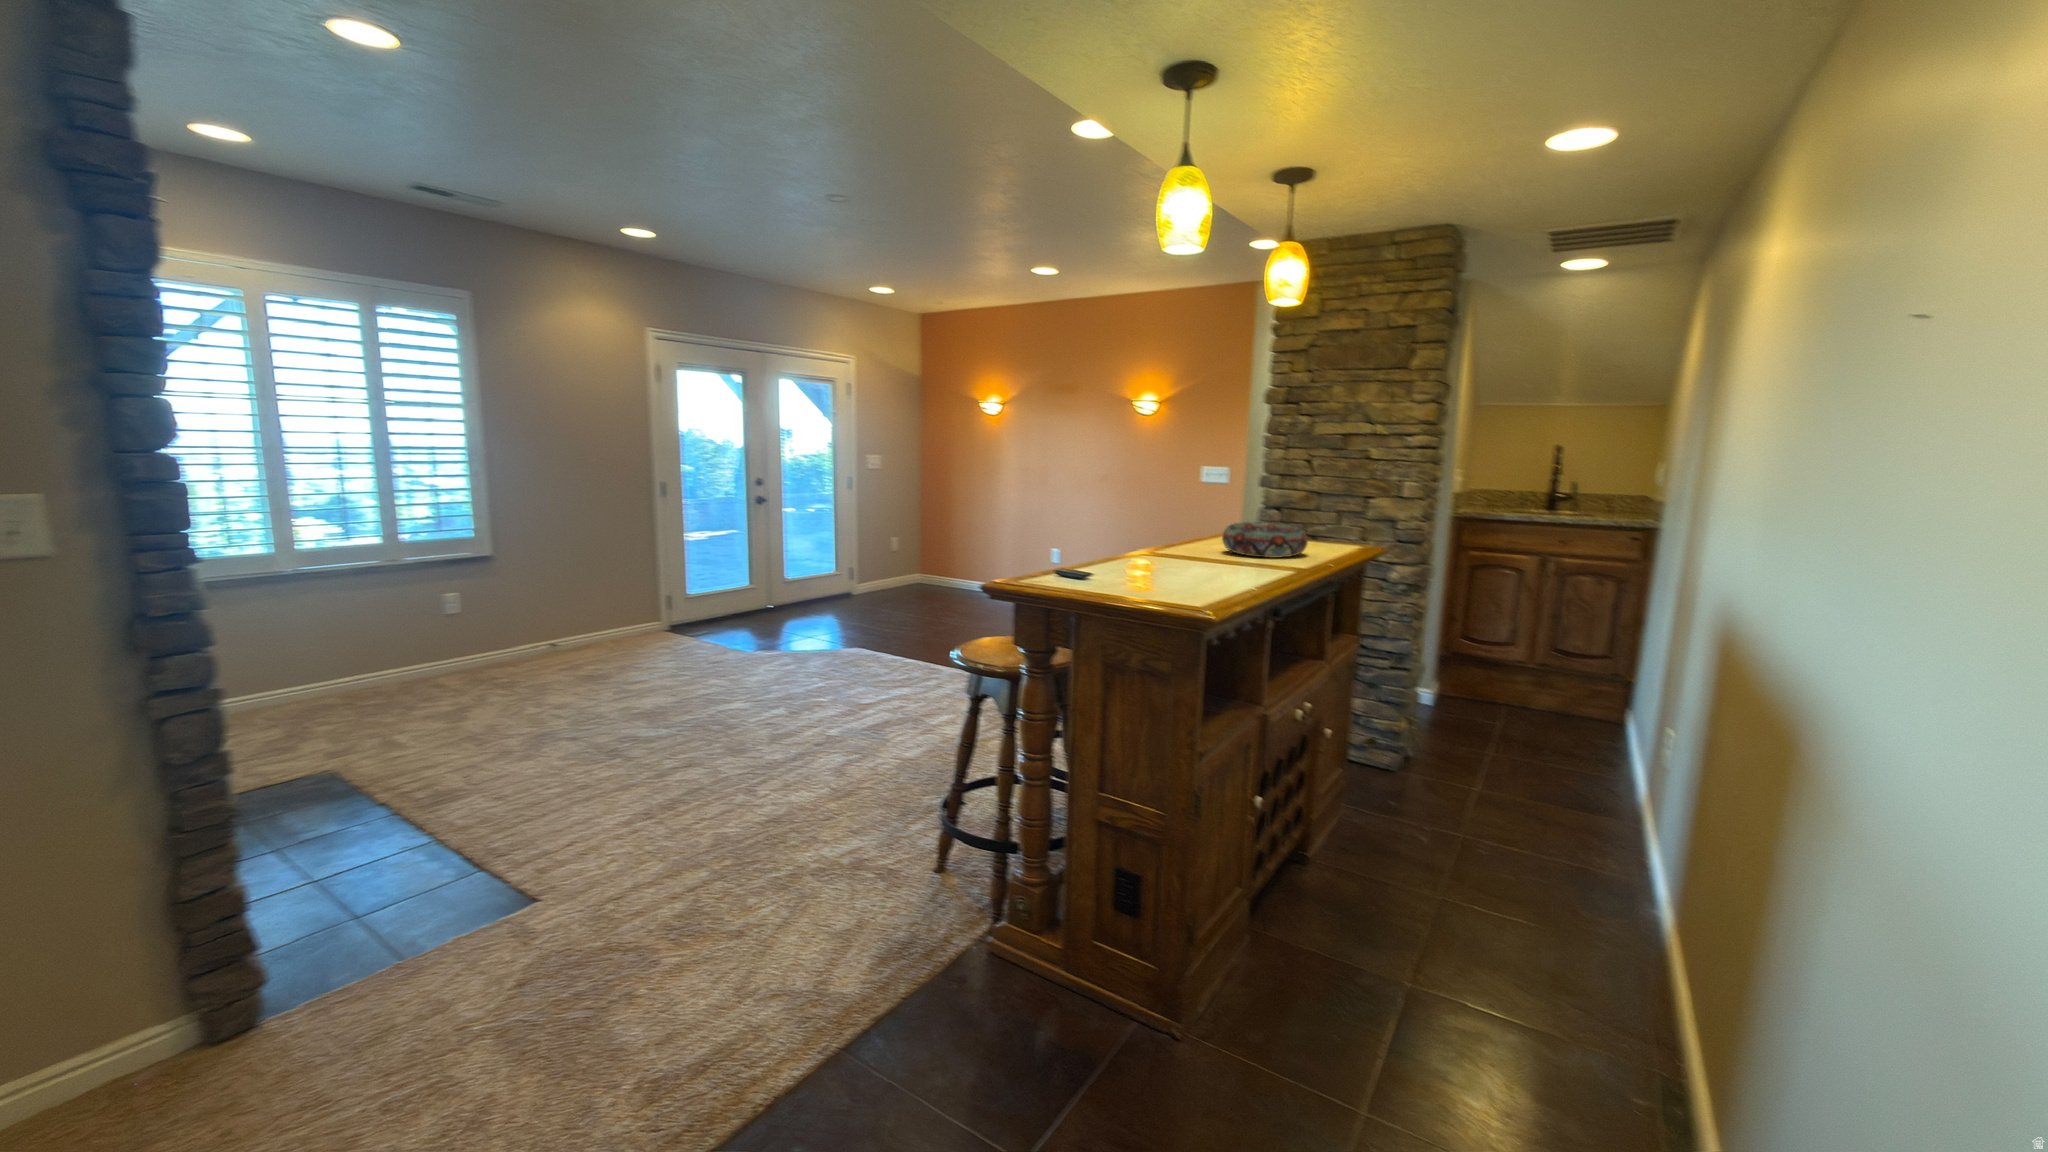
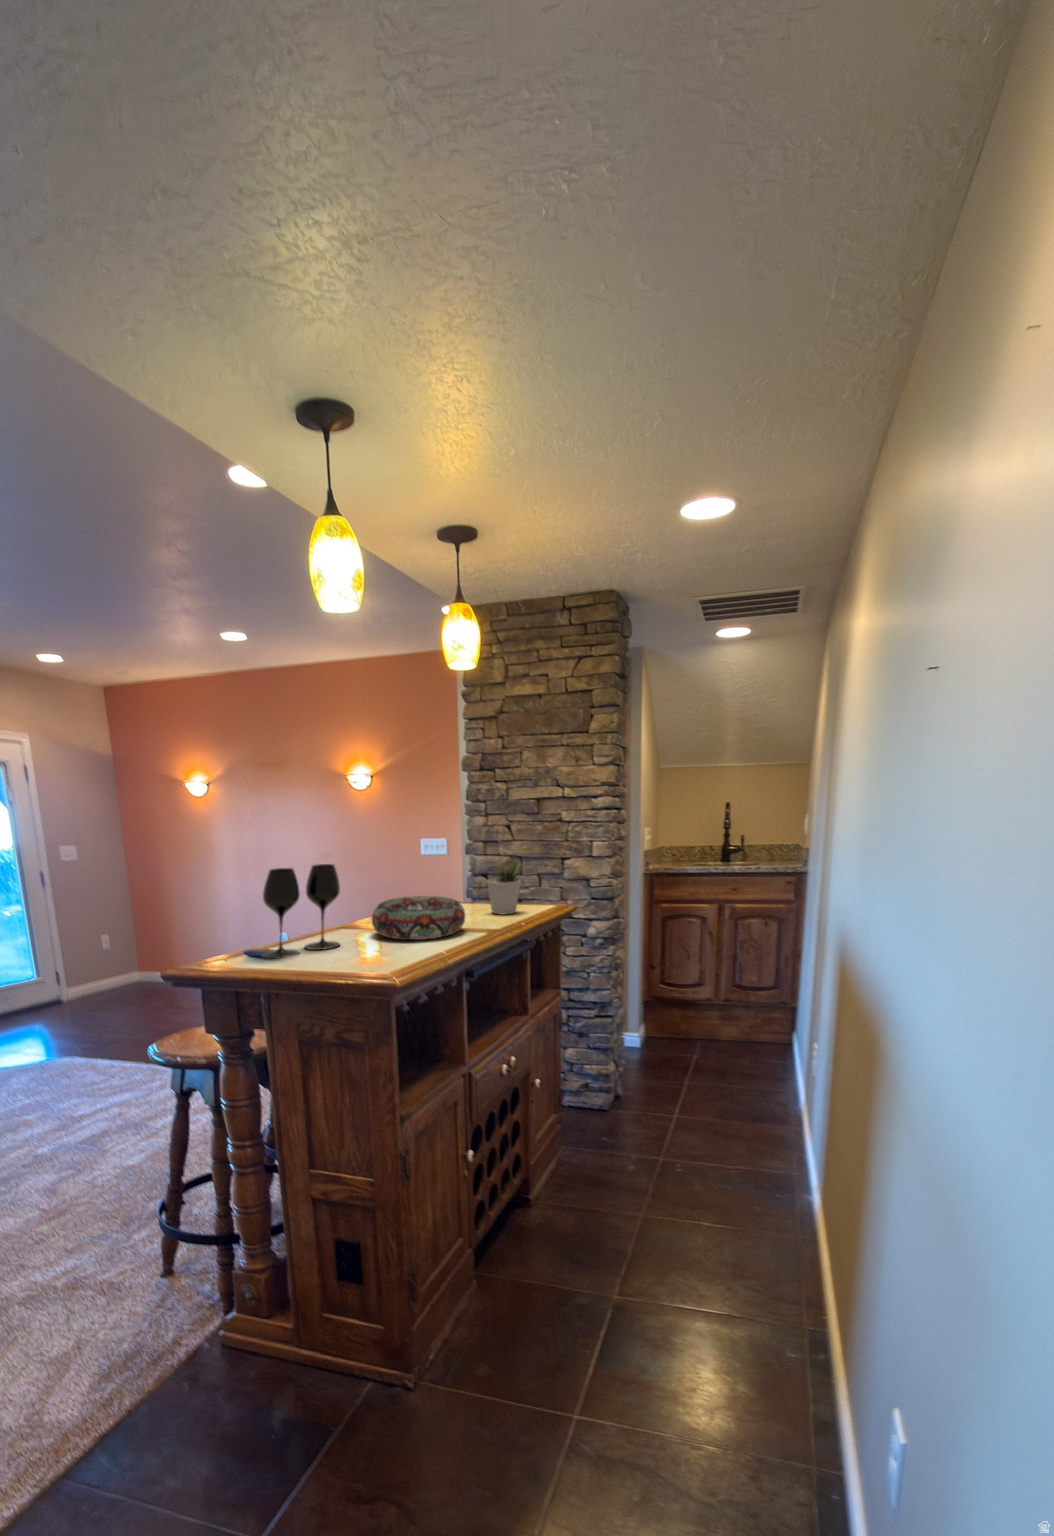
wine glass: none [1150,488,1208,562] -> present [262,864,340,959]
potted plant: none [1310,492,1349,546] -> present [487,862,521,915]

